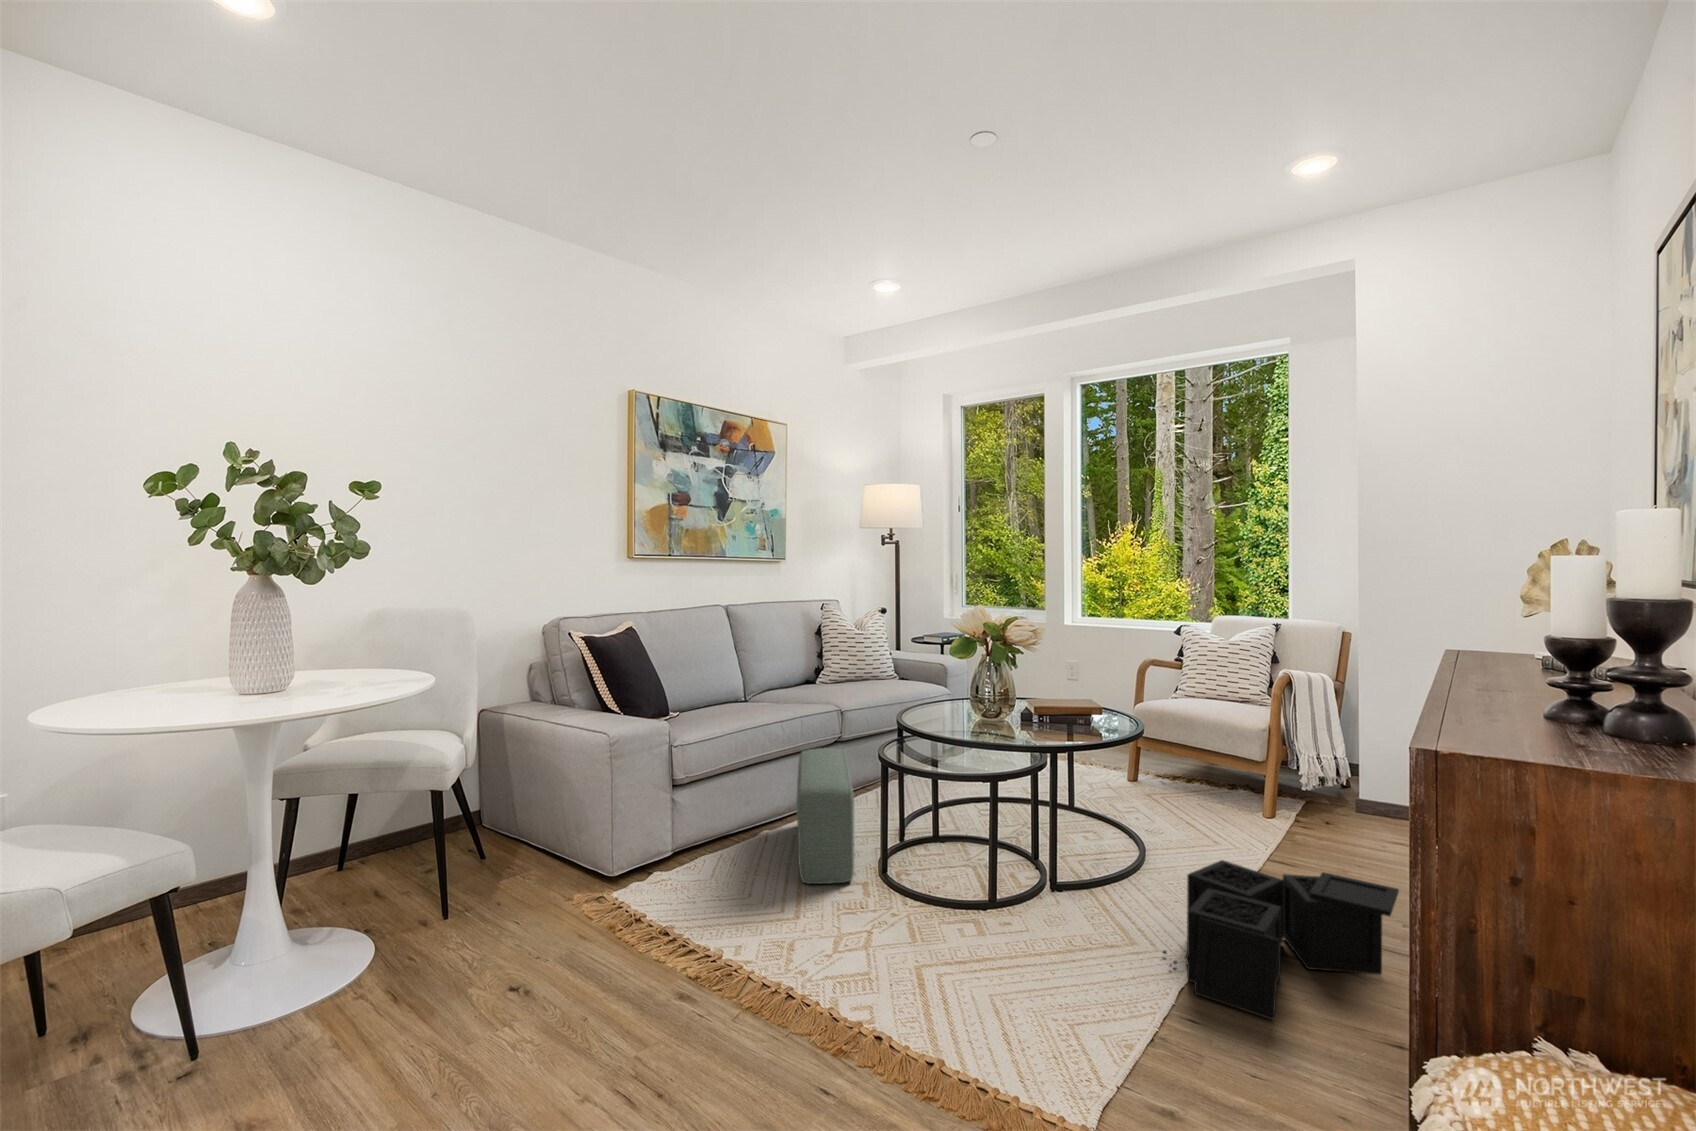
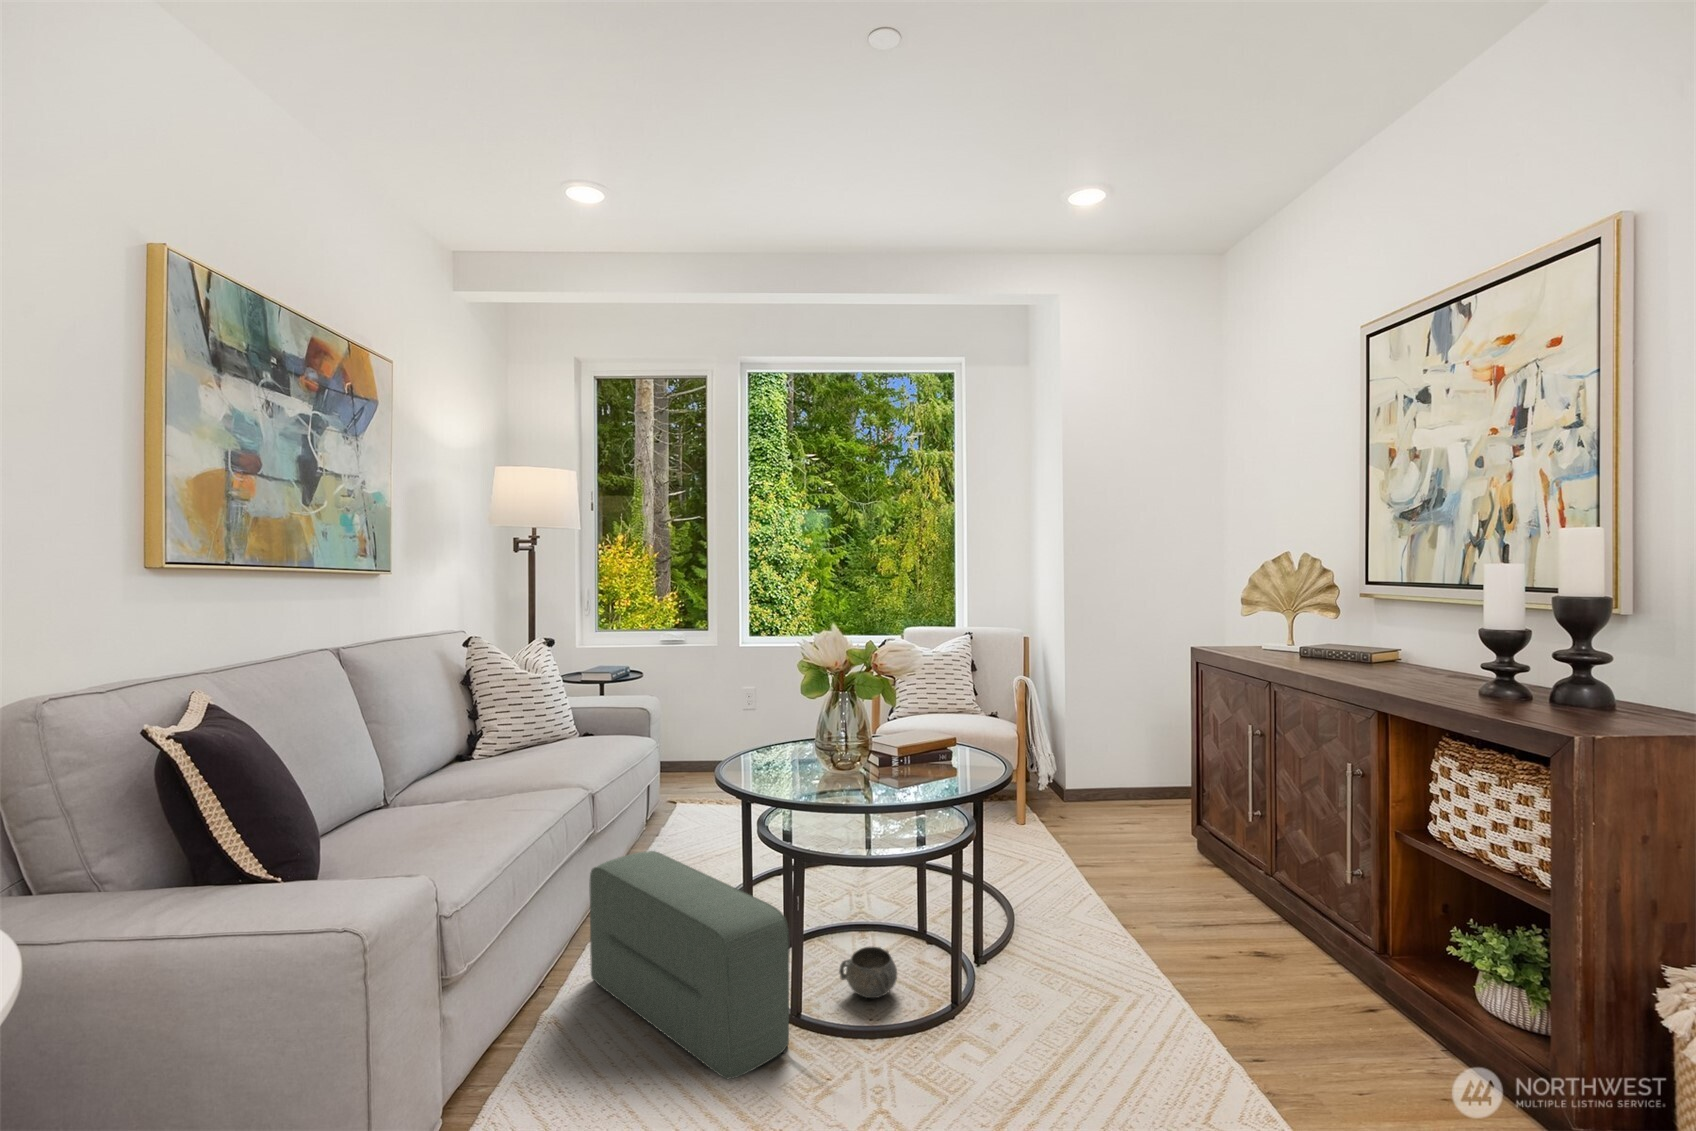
decorative bowl: none [918,842,961,877] -> present [839,947,897,998]
storage bin: present [1163,860,1399,1020] -> none [1151,870,1334,1036]

